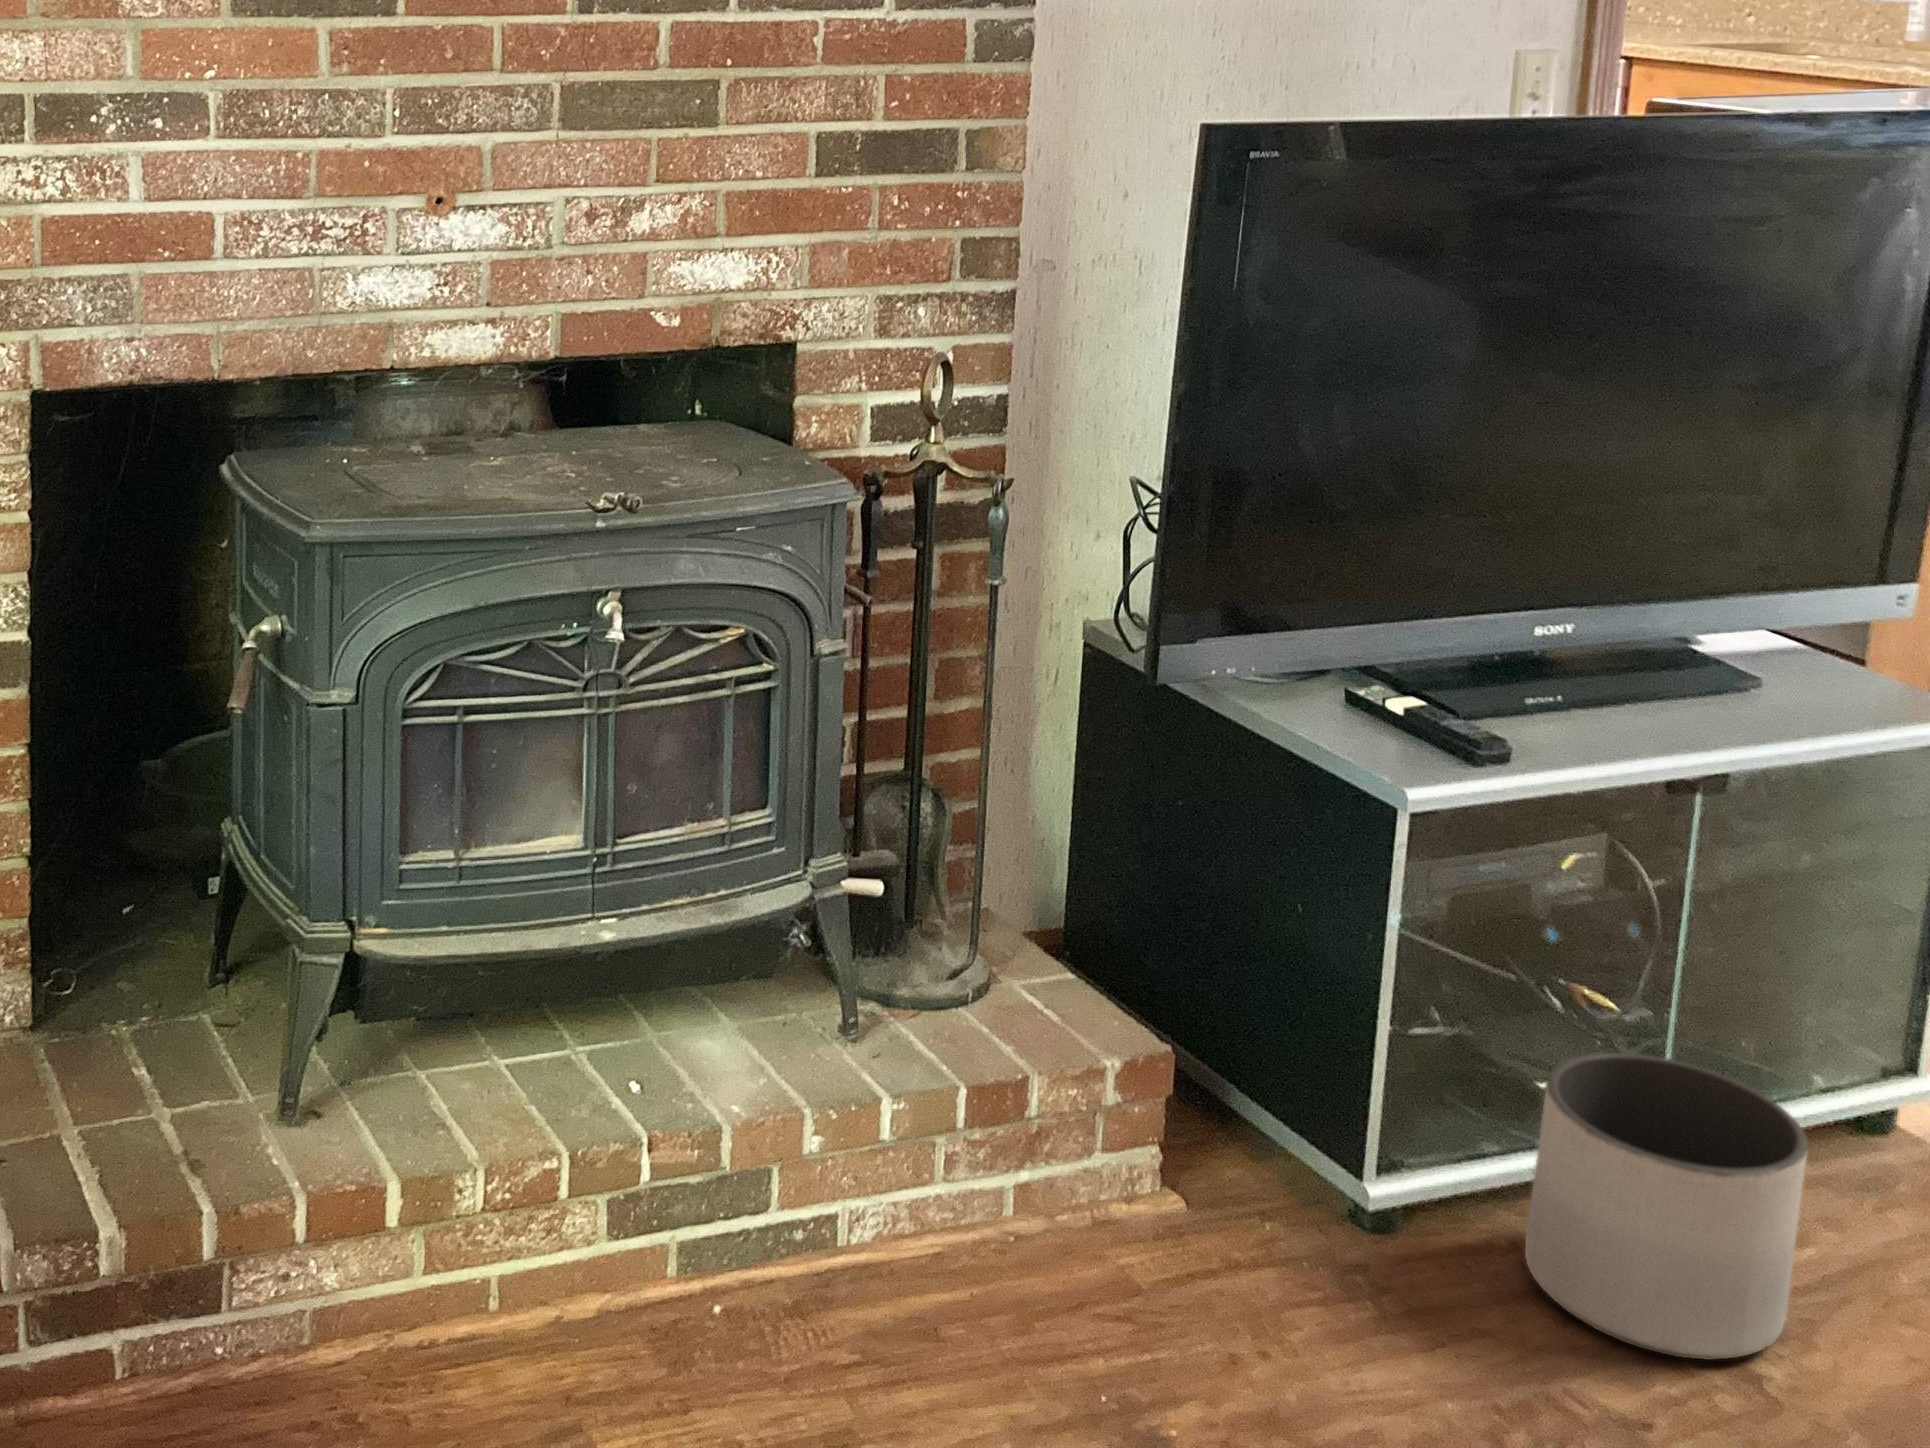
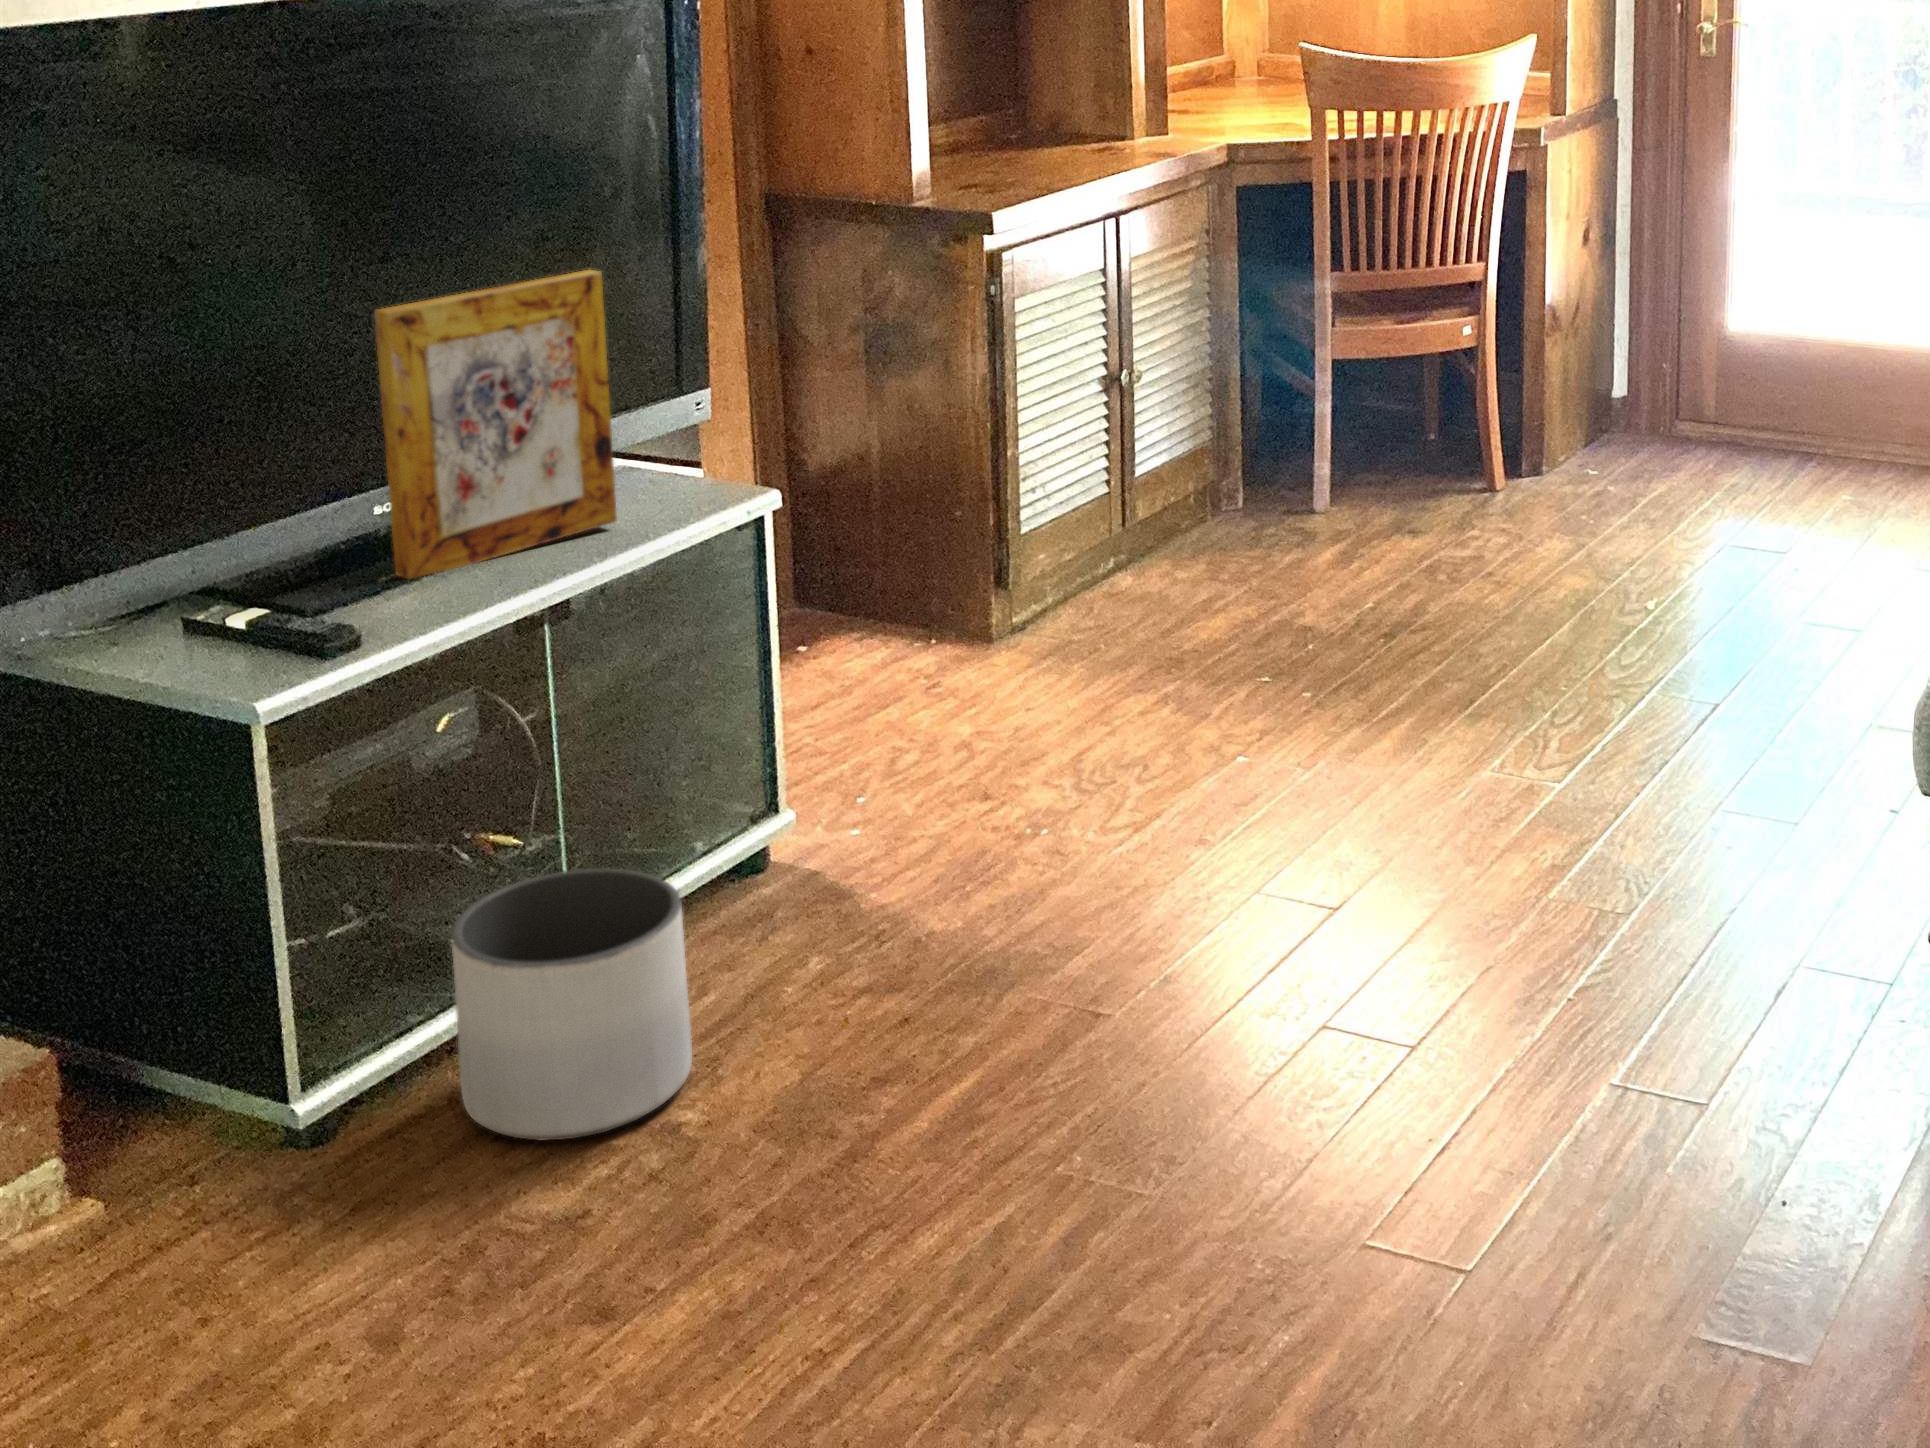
picture frame: none [1549,430,1830,712] -> present [374,270,617,579]

